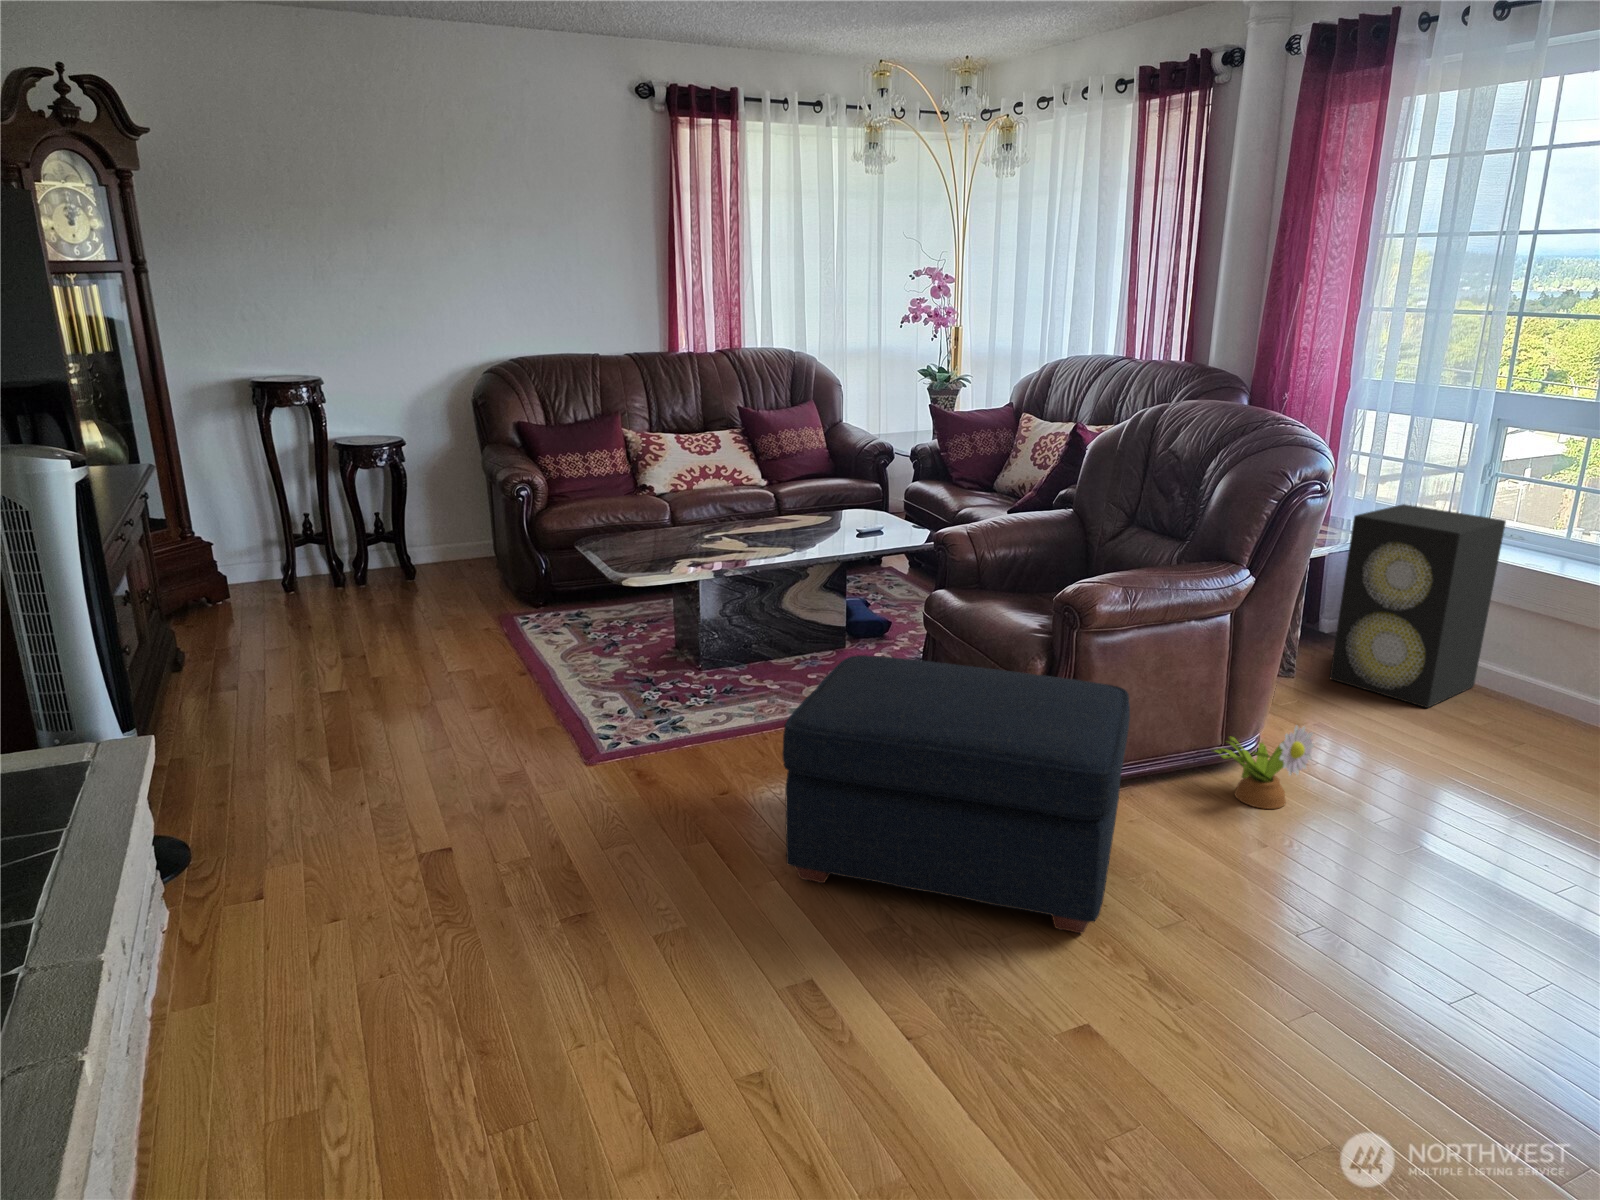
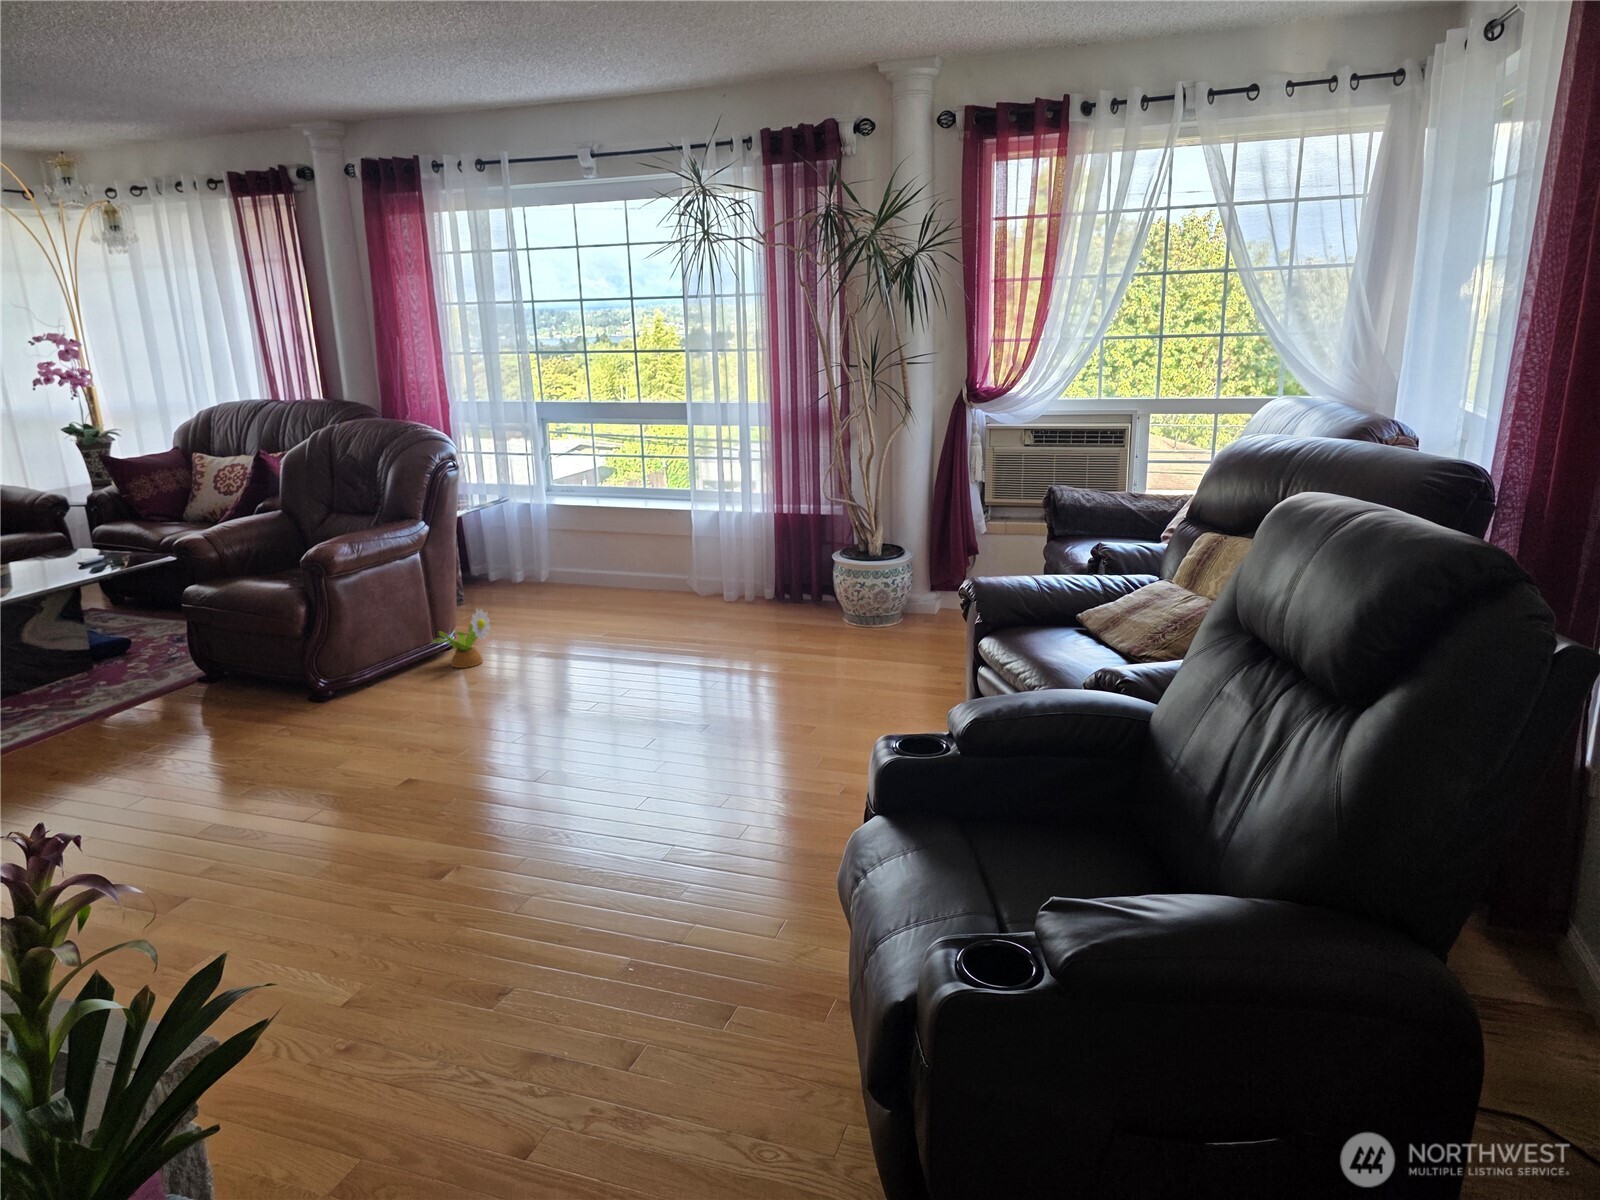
speaker: present [1330,504,1506,708] -> none [475,478,570,599]
ottoman: present [782,655,1130,933] -> none [129,603,396,790]

